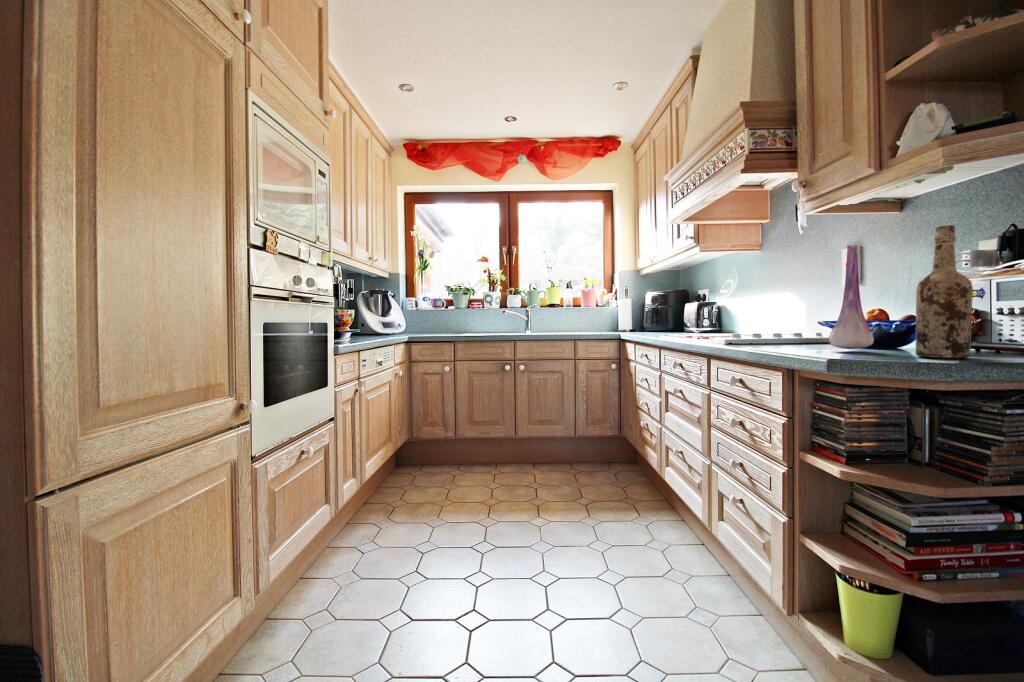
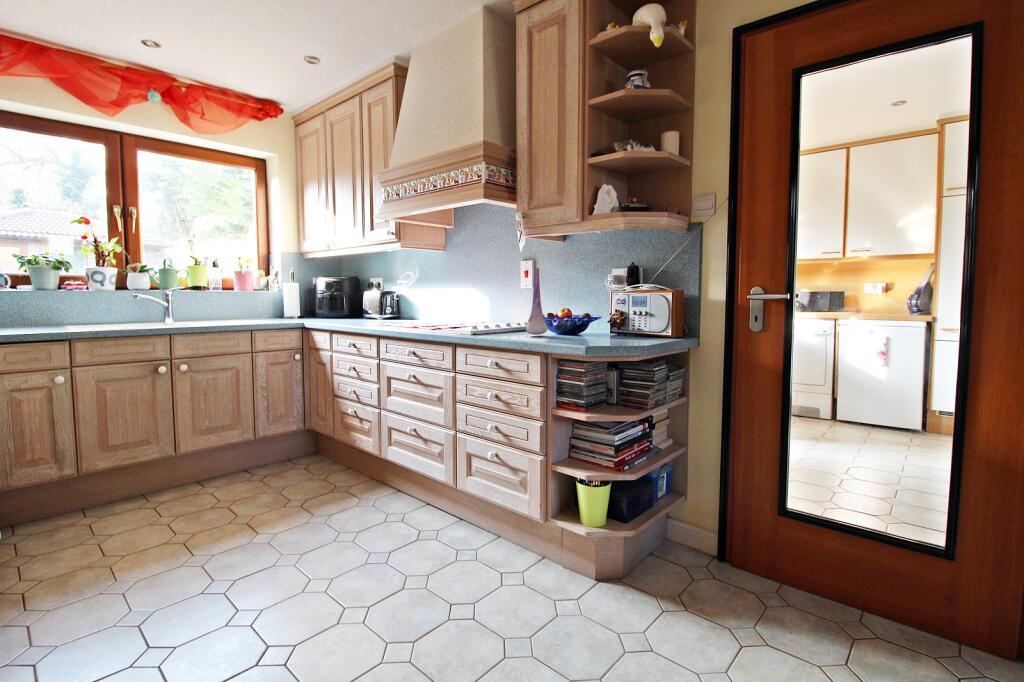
wine bottle: present [916,225,973,358] -> none [572,265,595,339]

